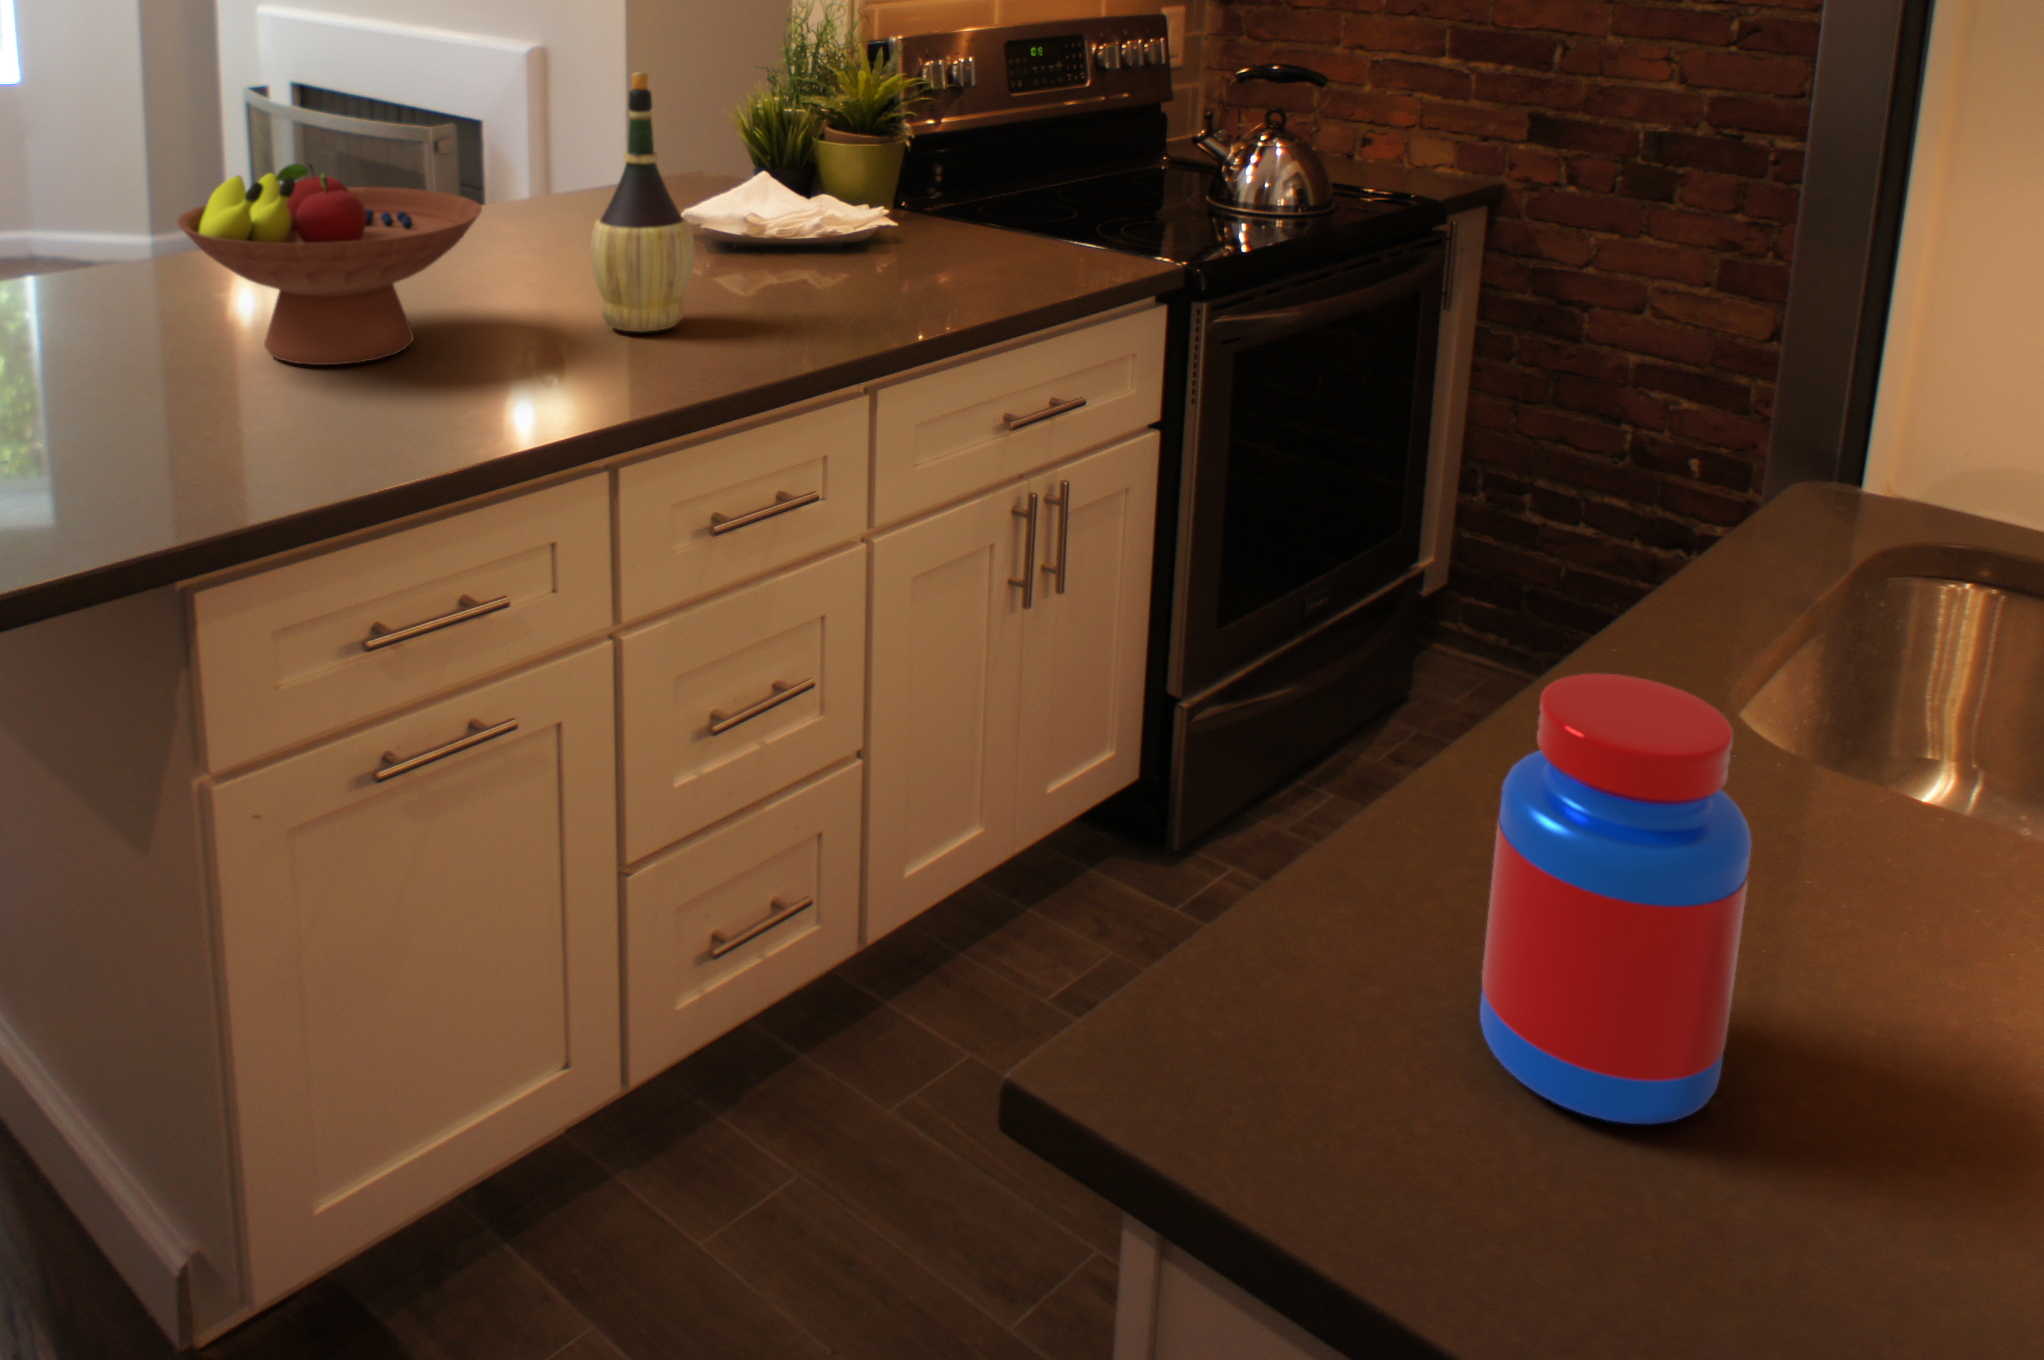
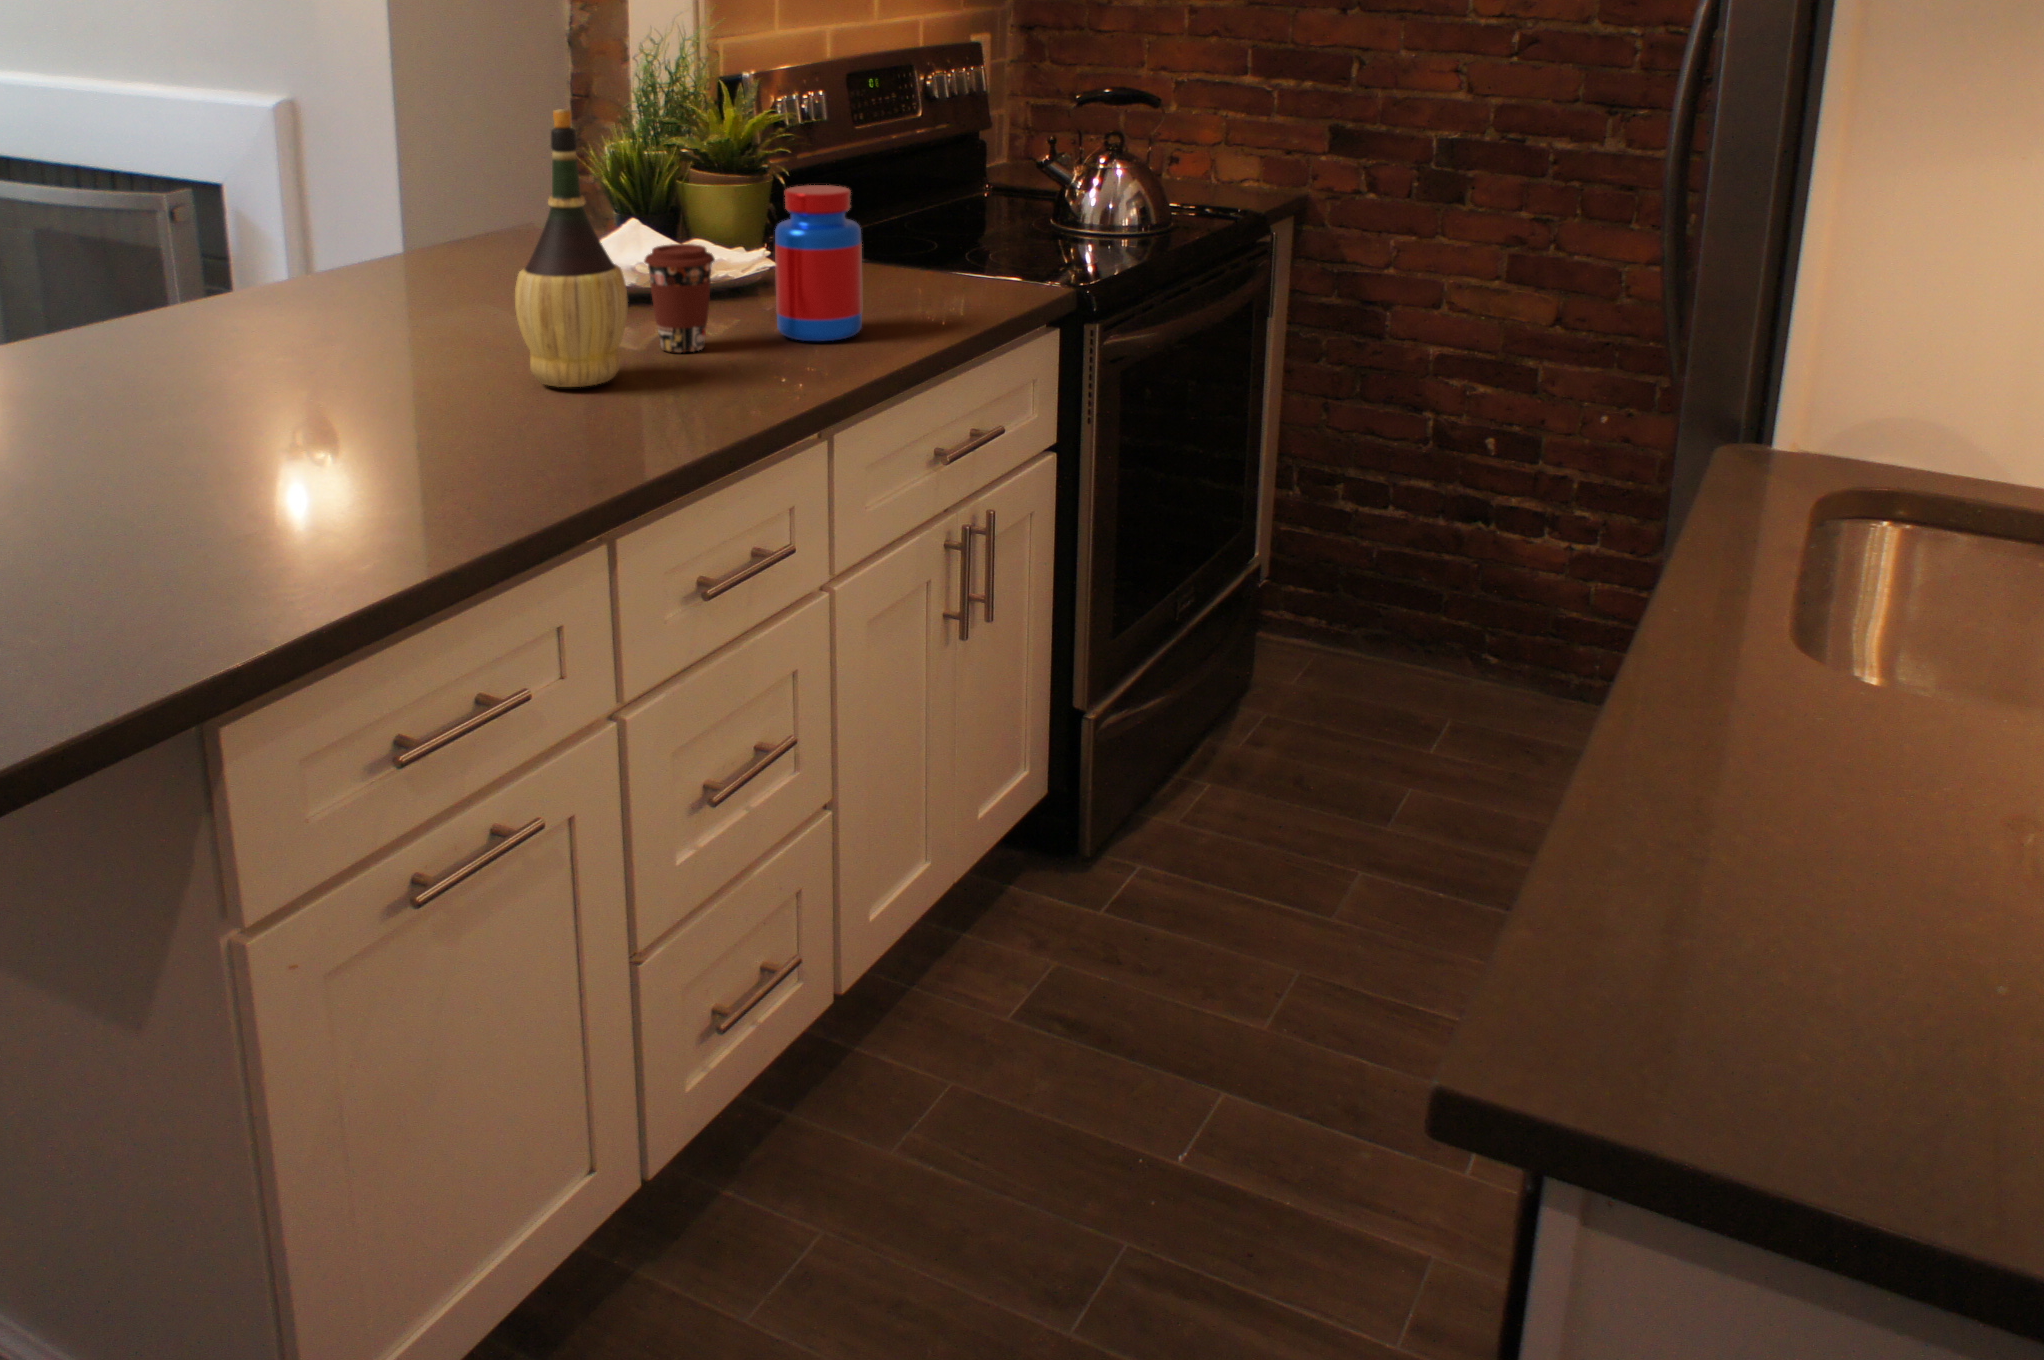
fruit bowl: present [177,164,482,365] -> none [53,223,408,447]
coffee cup: none [728,201,795,305] -> present [644,244,715,353]
jar: present [1480,674,1752,1124] -> present [775,185,862,341]

